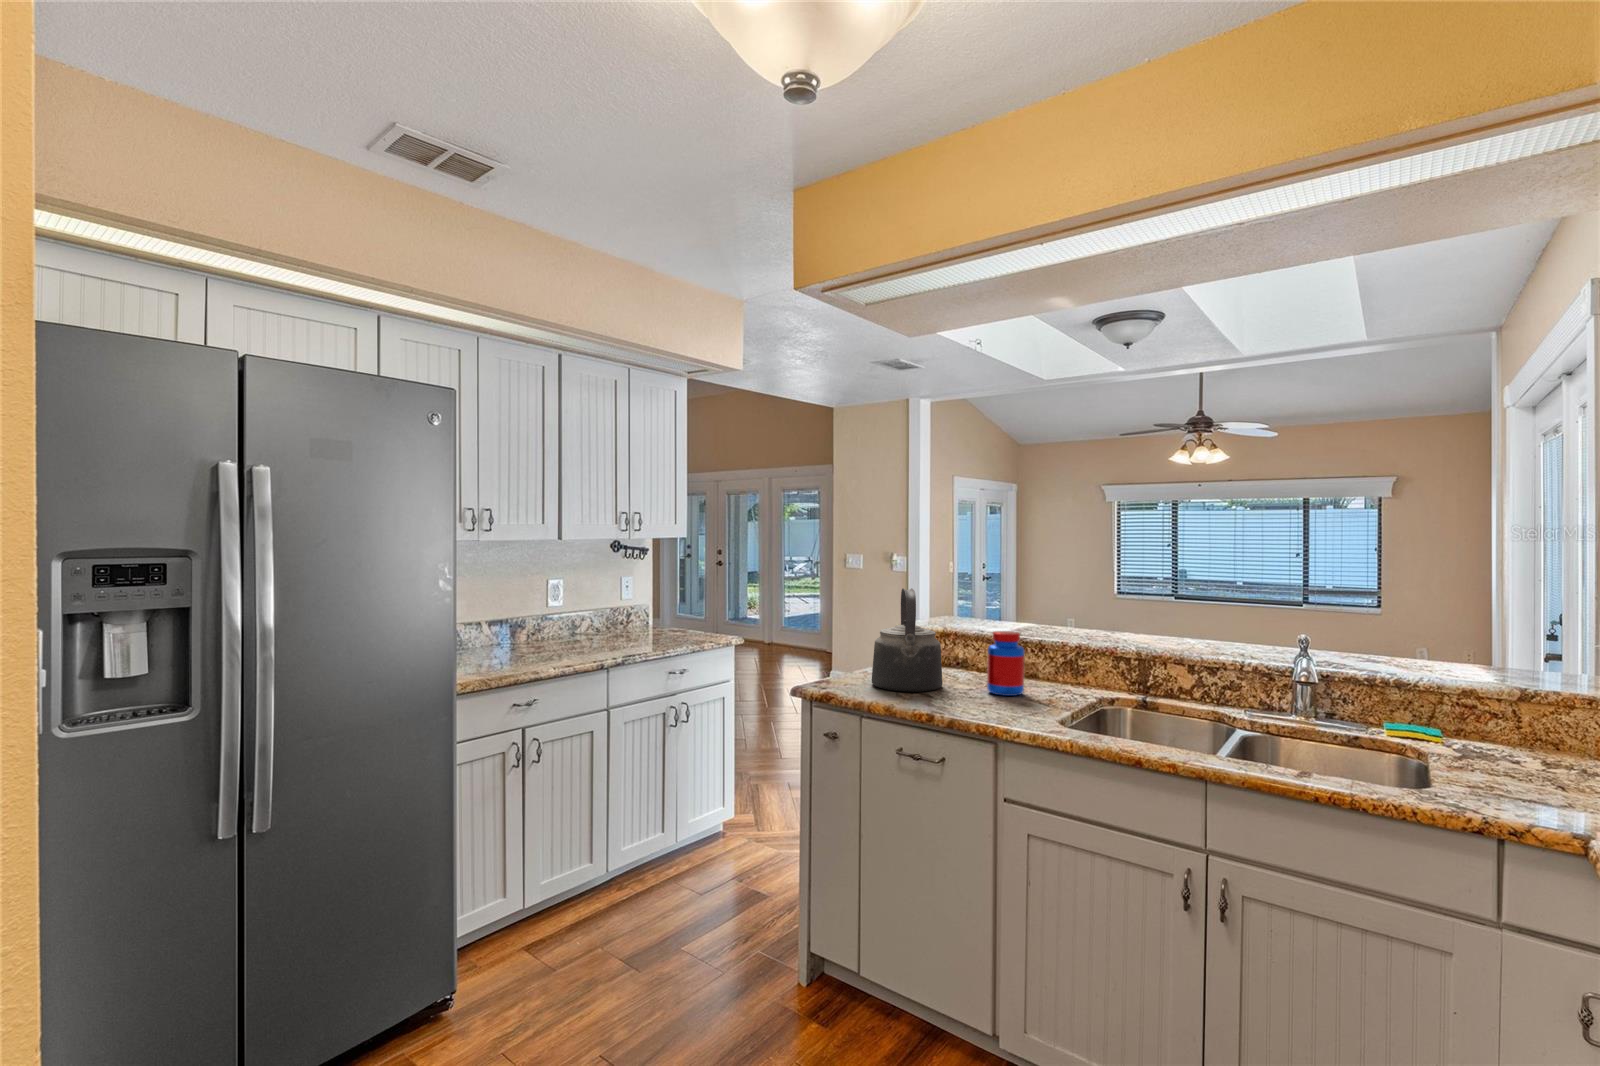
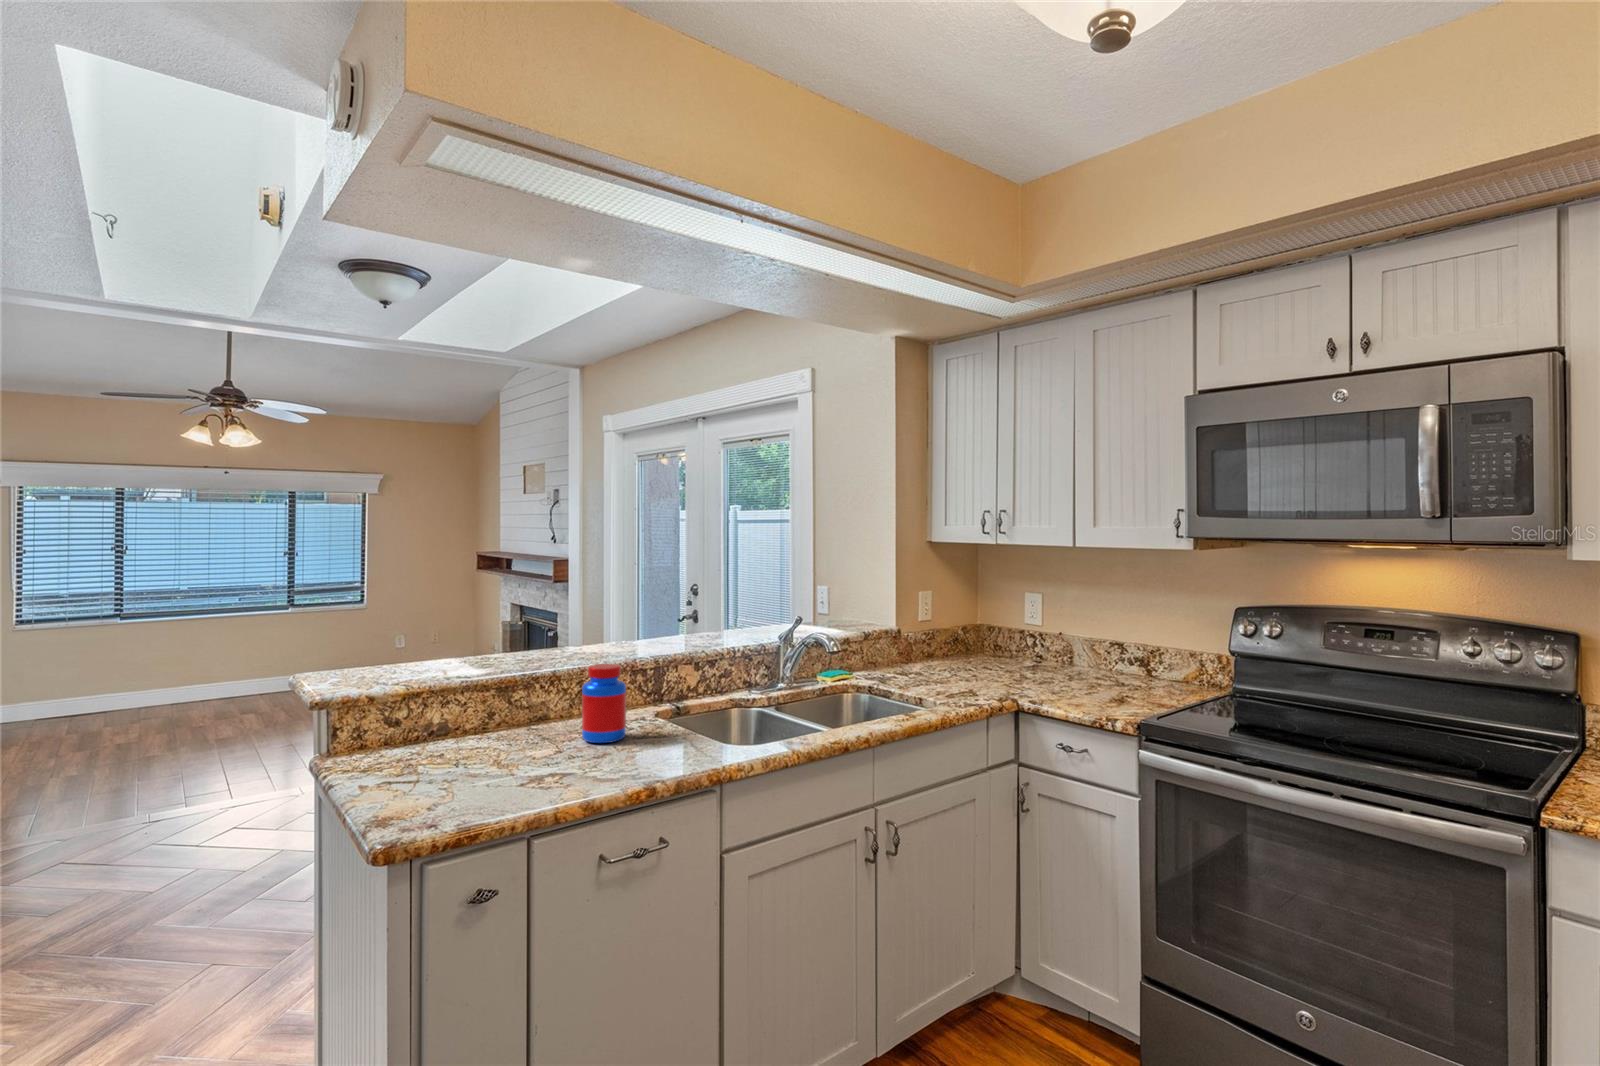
kettle: present [872,588,943,692] -> none [440,631,569,786]

